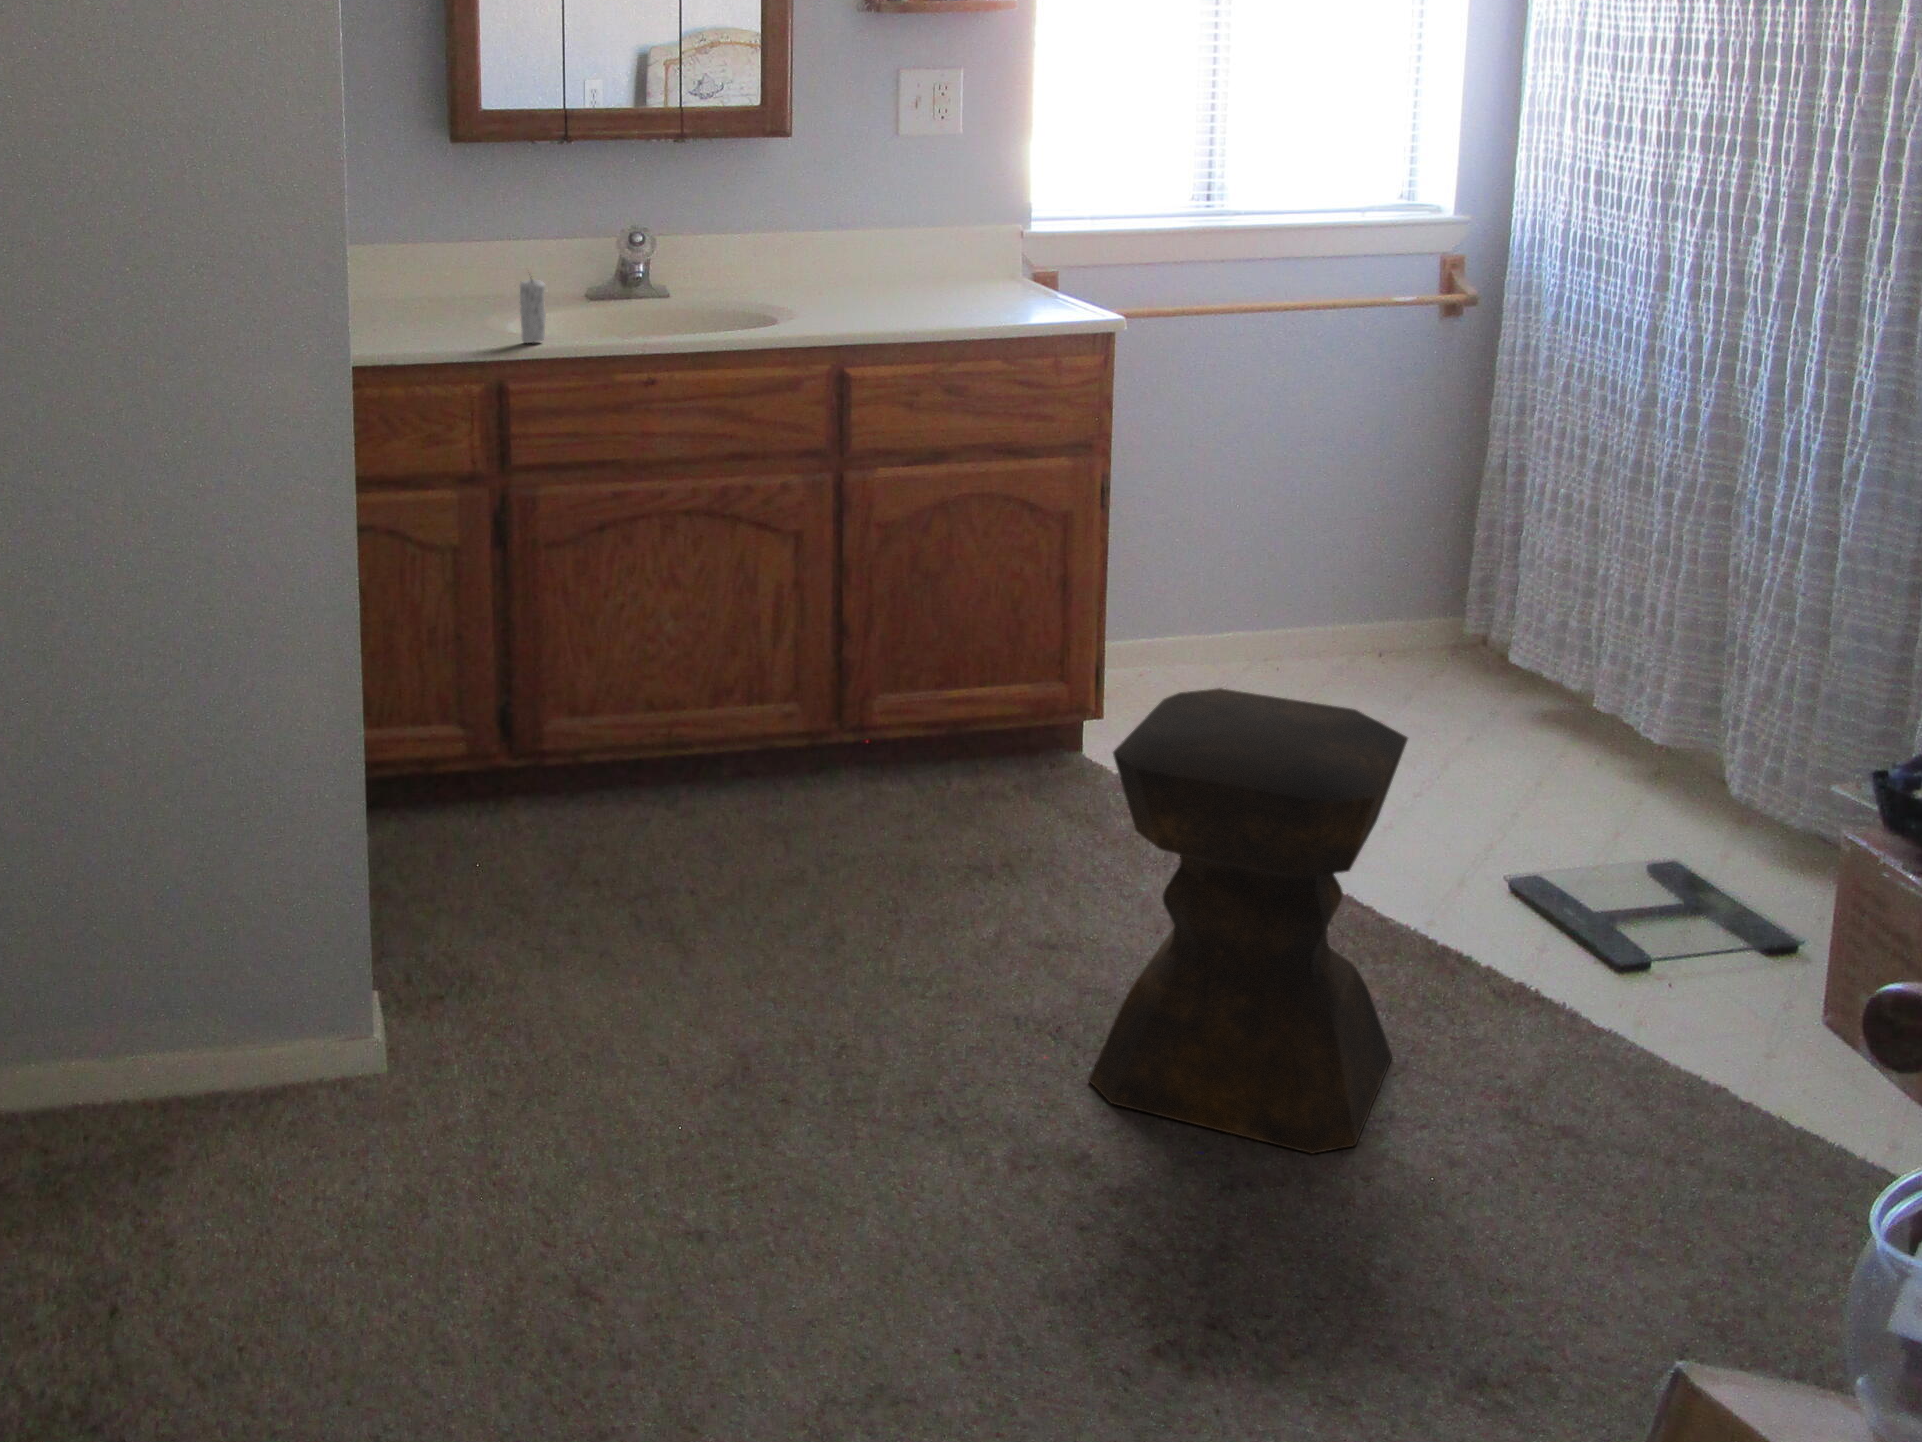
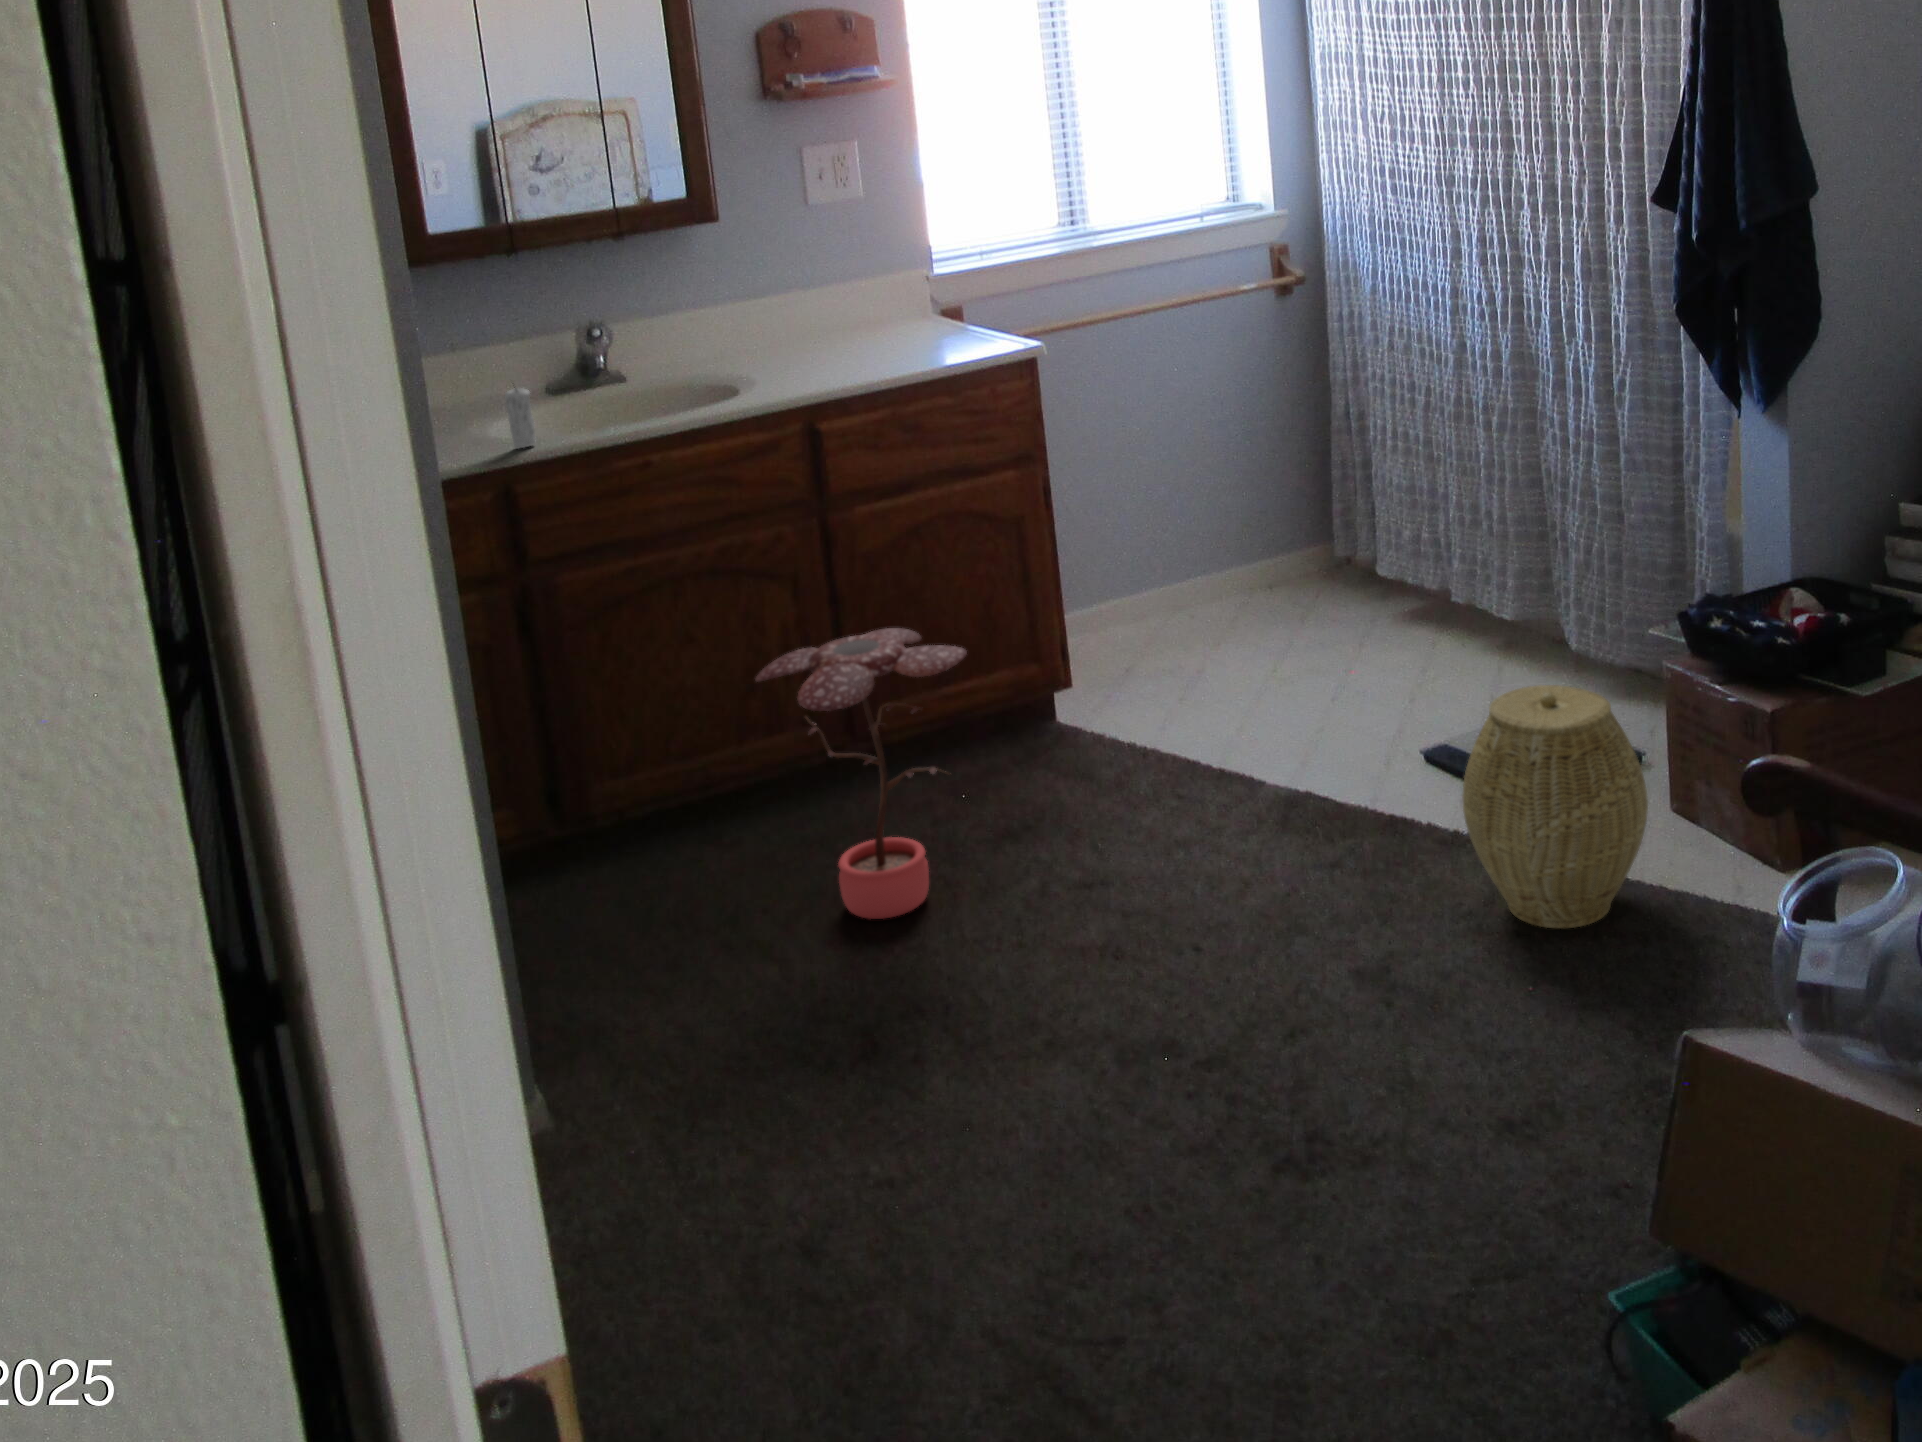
potted plant: none [717,601,950,920] -> present [755,628,967,919]
stool: present [1089,688,1408,1154] -> none [1141,647,1384,1013]
woven basket: none [1516,813,1772,1128] -> present [1463,685,1648,928]

